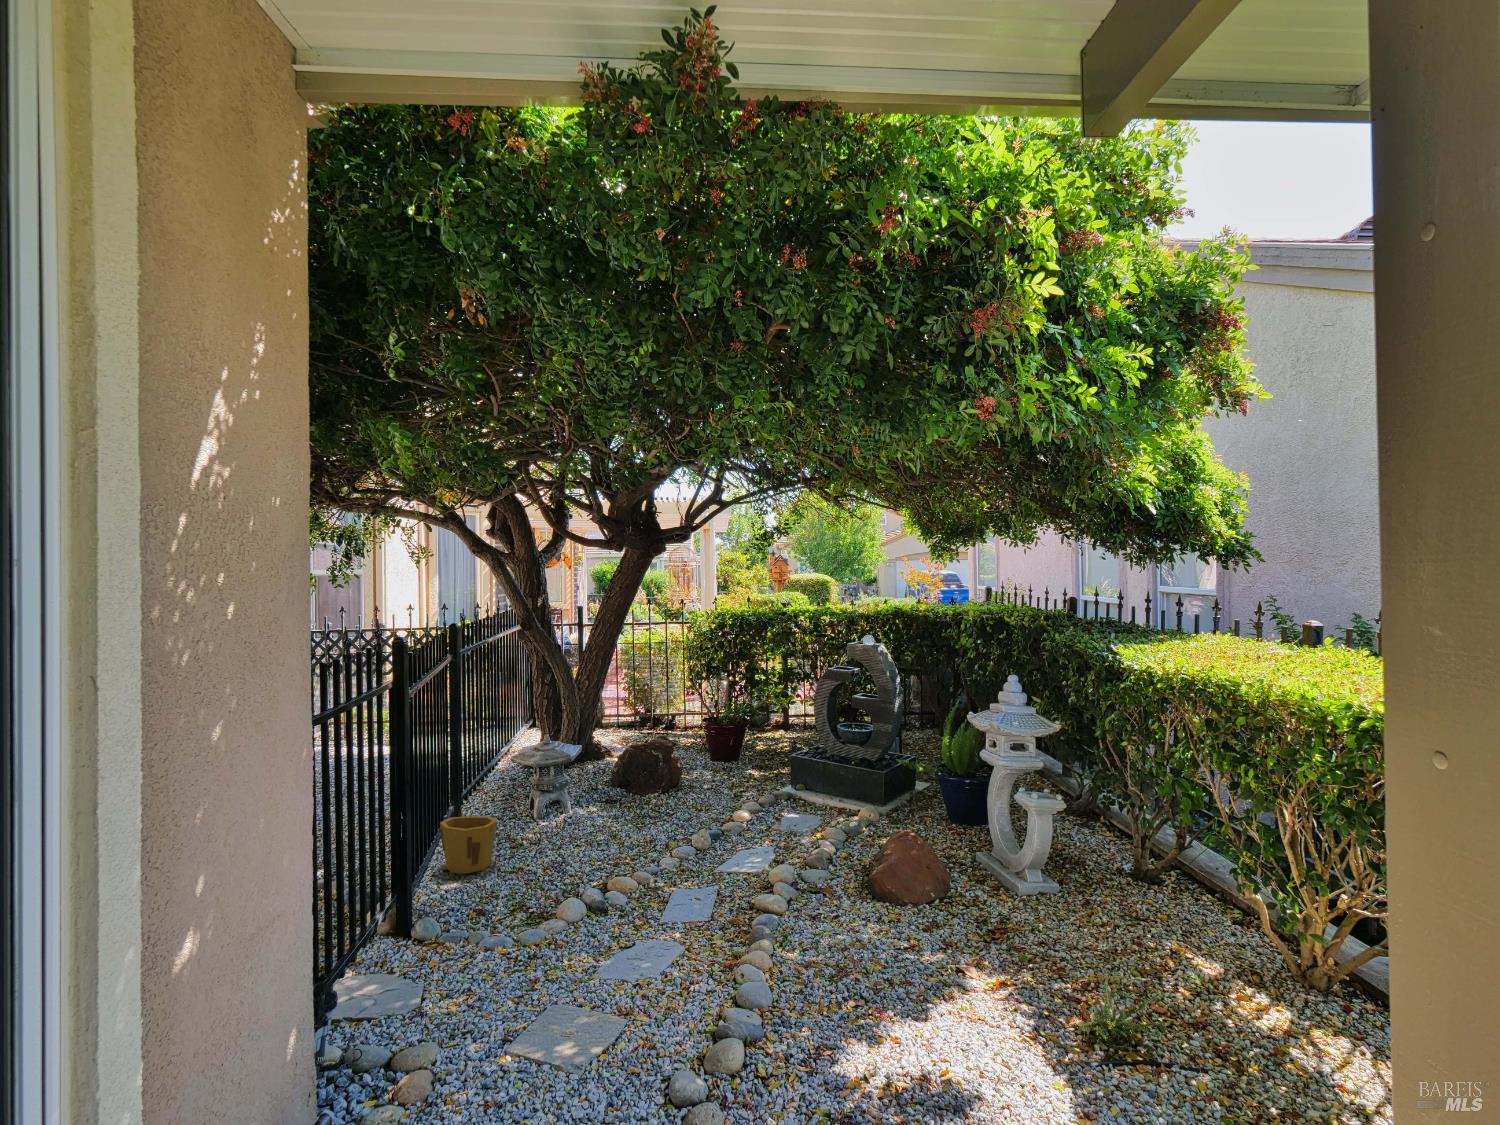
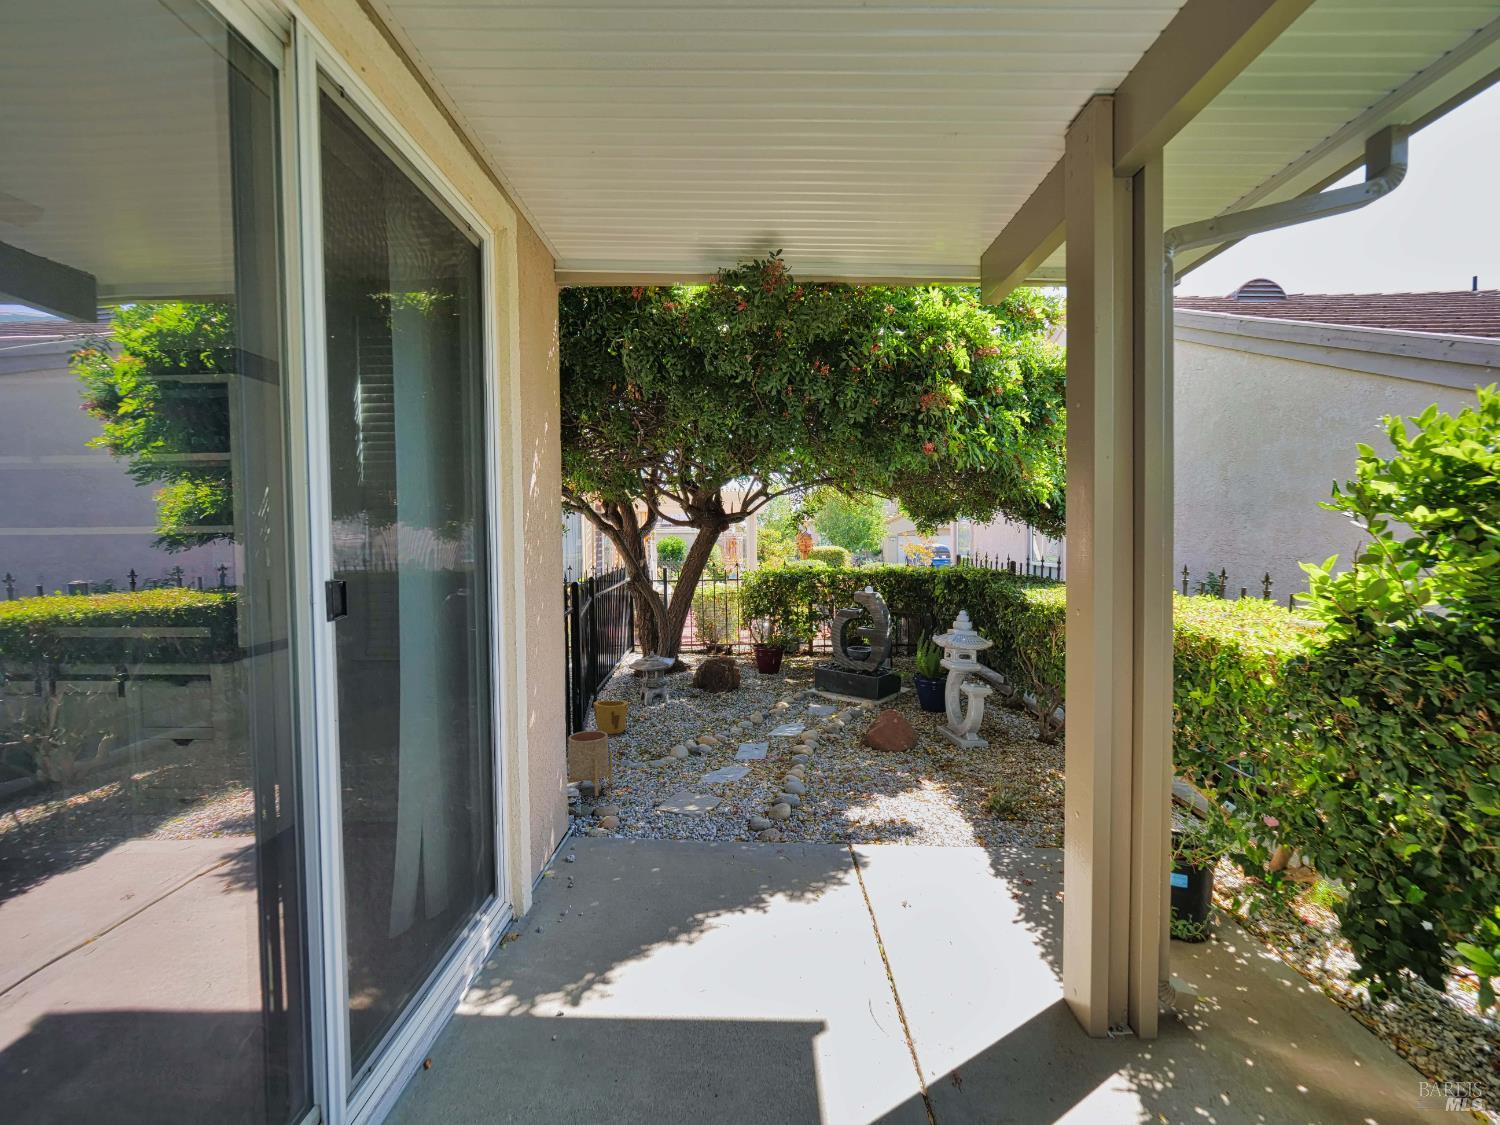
planter: none [345,893,438,1020] -> present [567,731,612,796]

